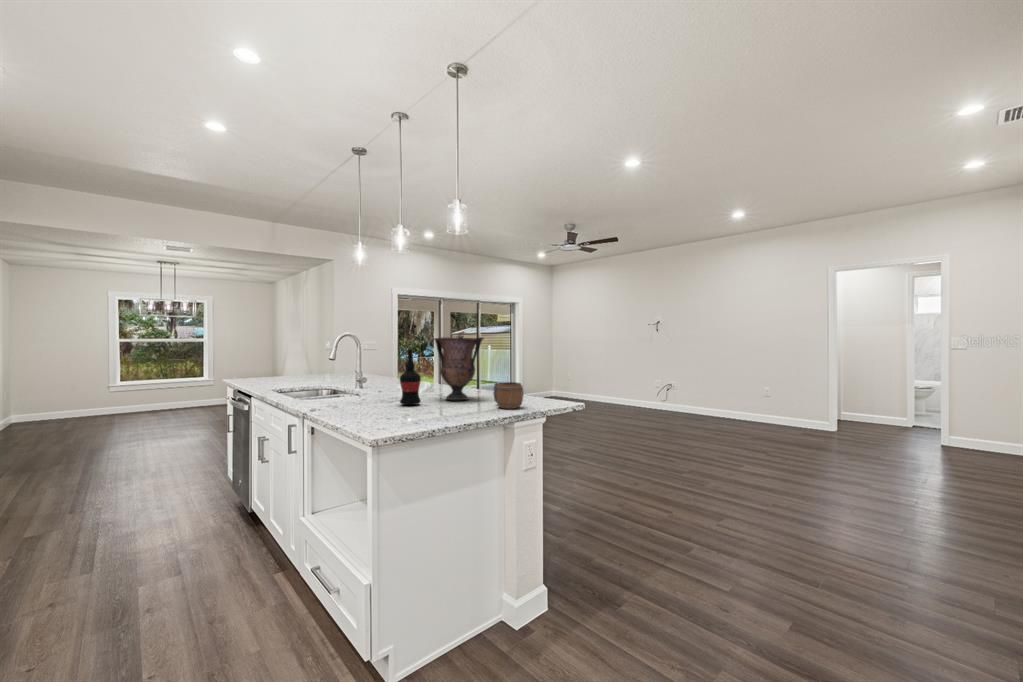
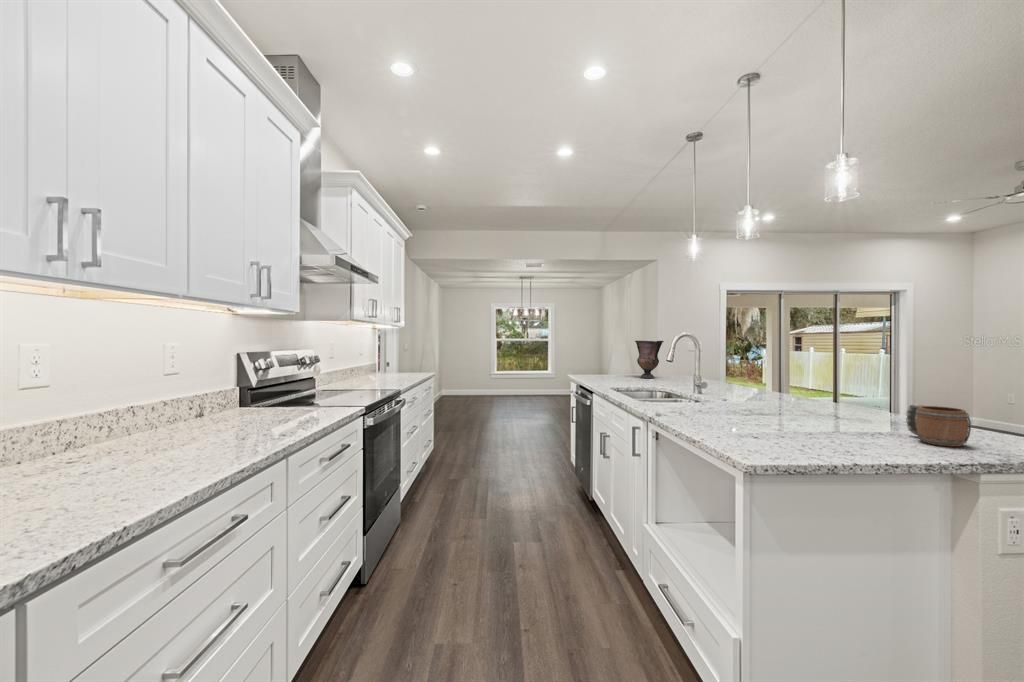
vase: present [434,337,483,400] -> present [635,341,664,378]
wine bottle: present [400,347,421,405] -> none [759,352,787,422]

